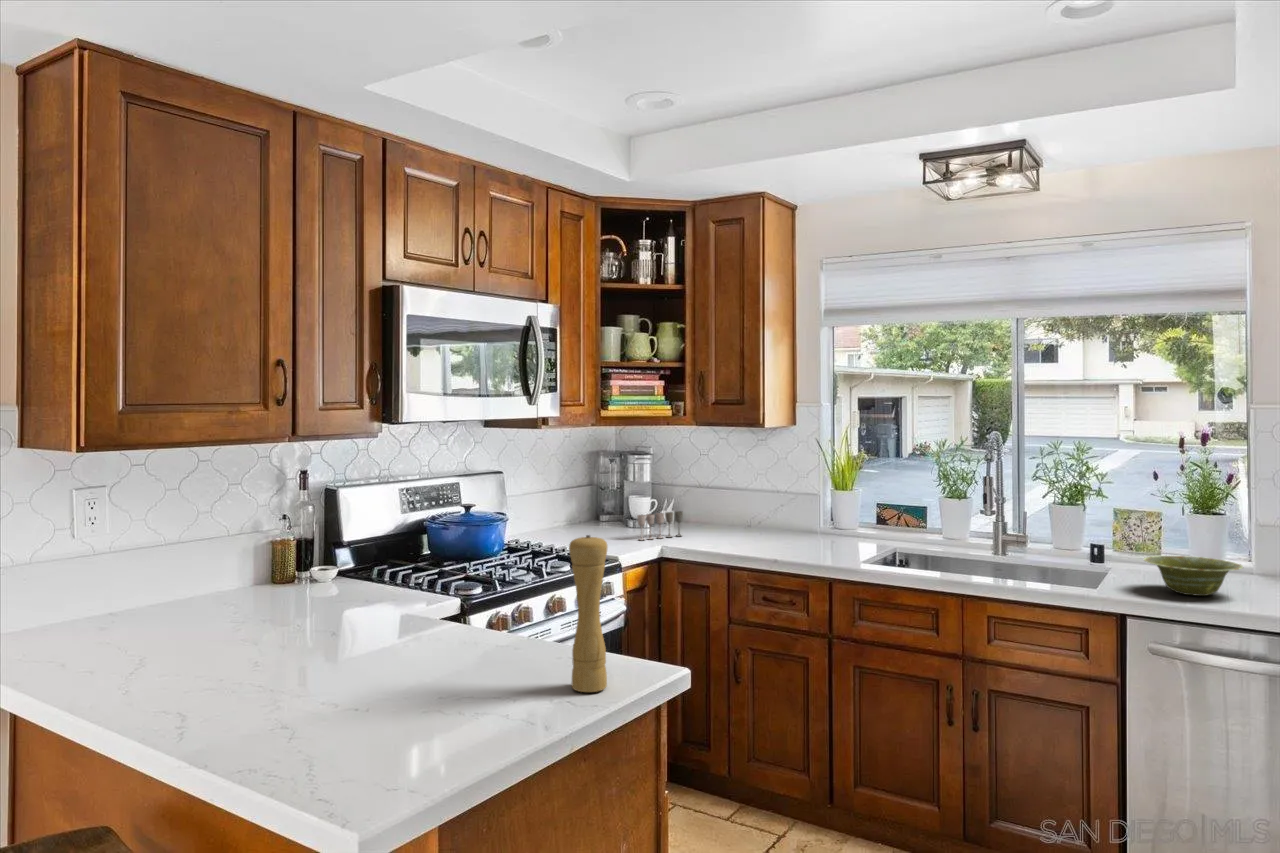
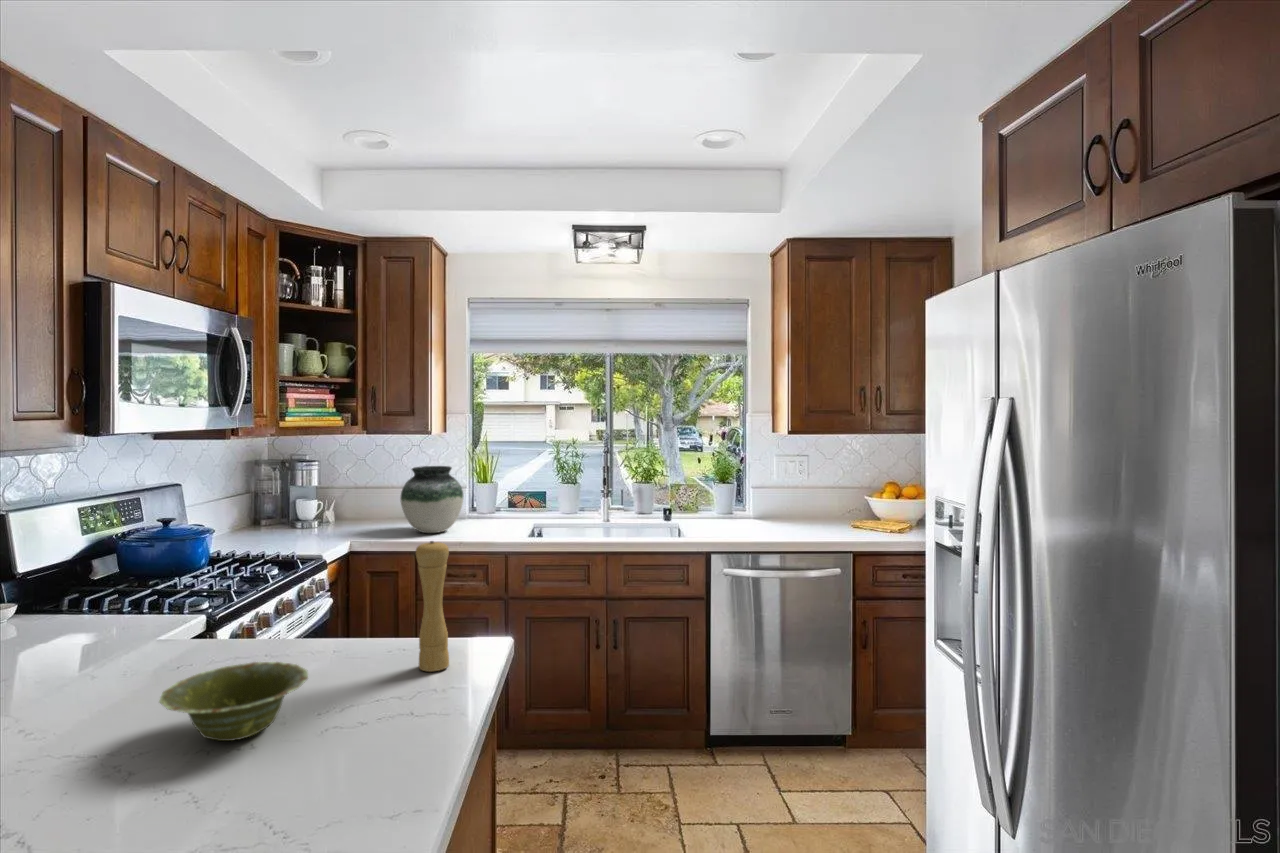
vase: none [723,465,796,546] -> present [400,466,464,533]
wine glass: present [637,511,683,540] -> none [320,509,359,539]
dish: present [1144,556,1243,596] -> present [159,662,308,741]

